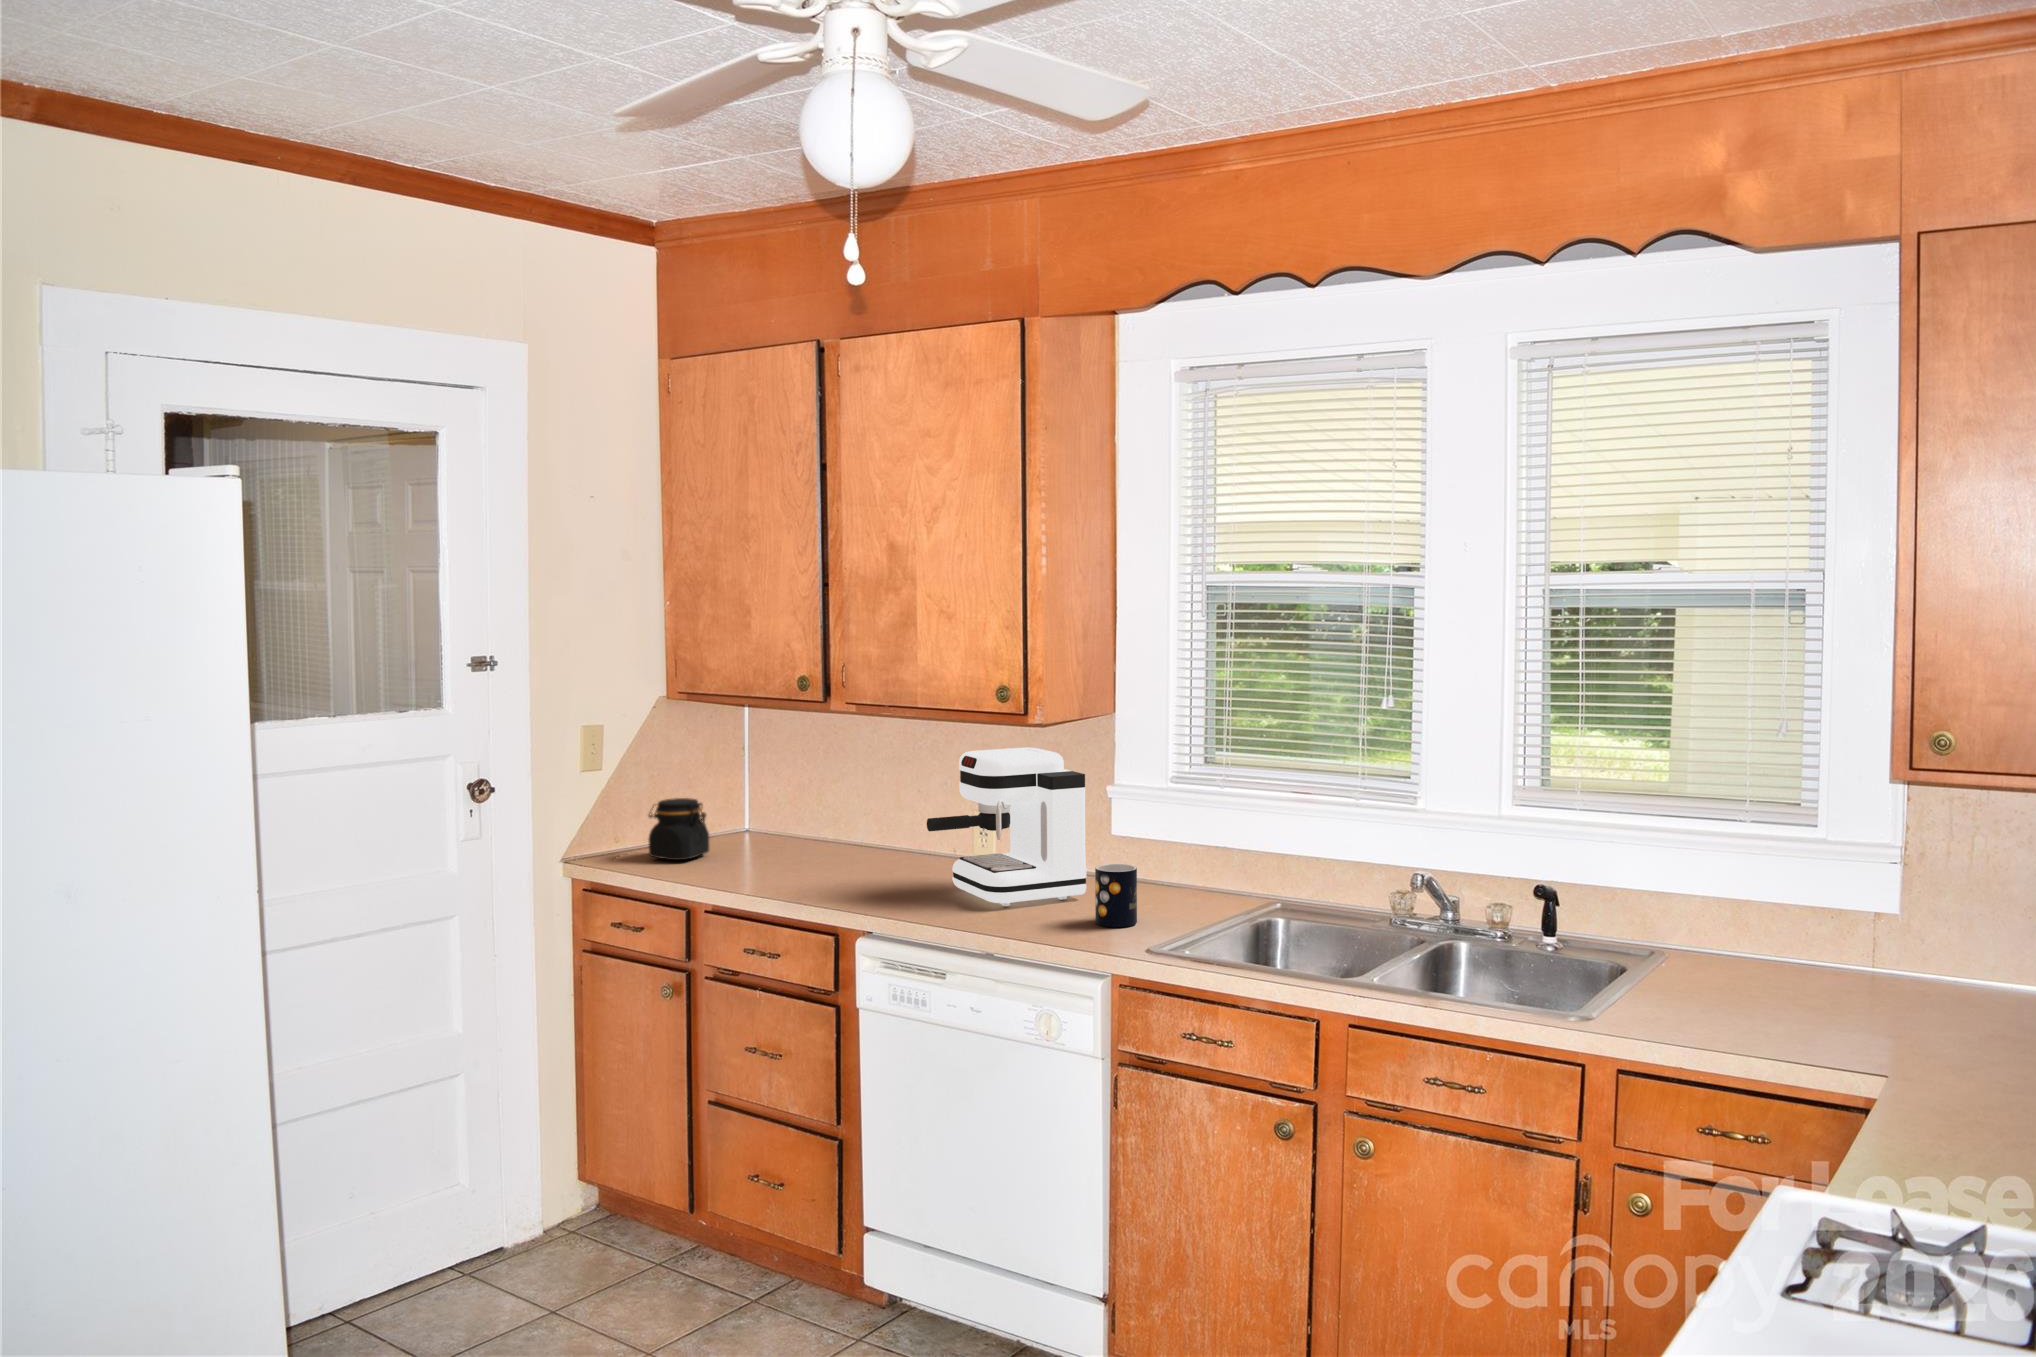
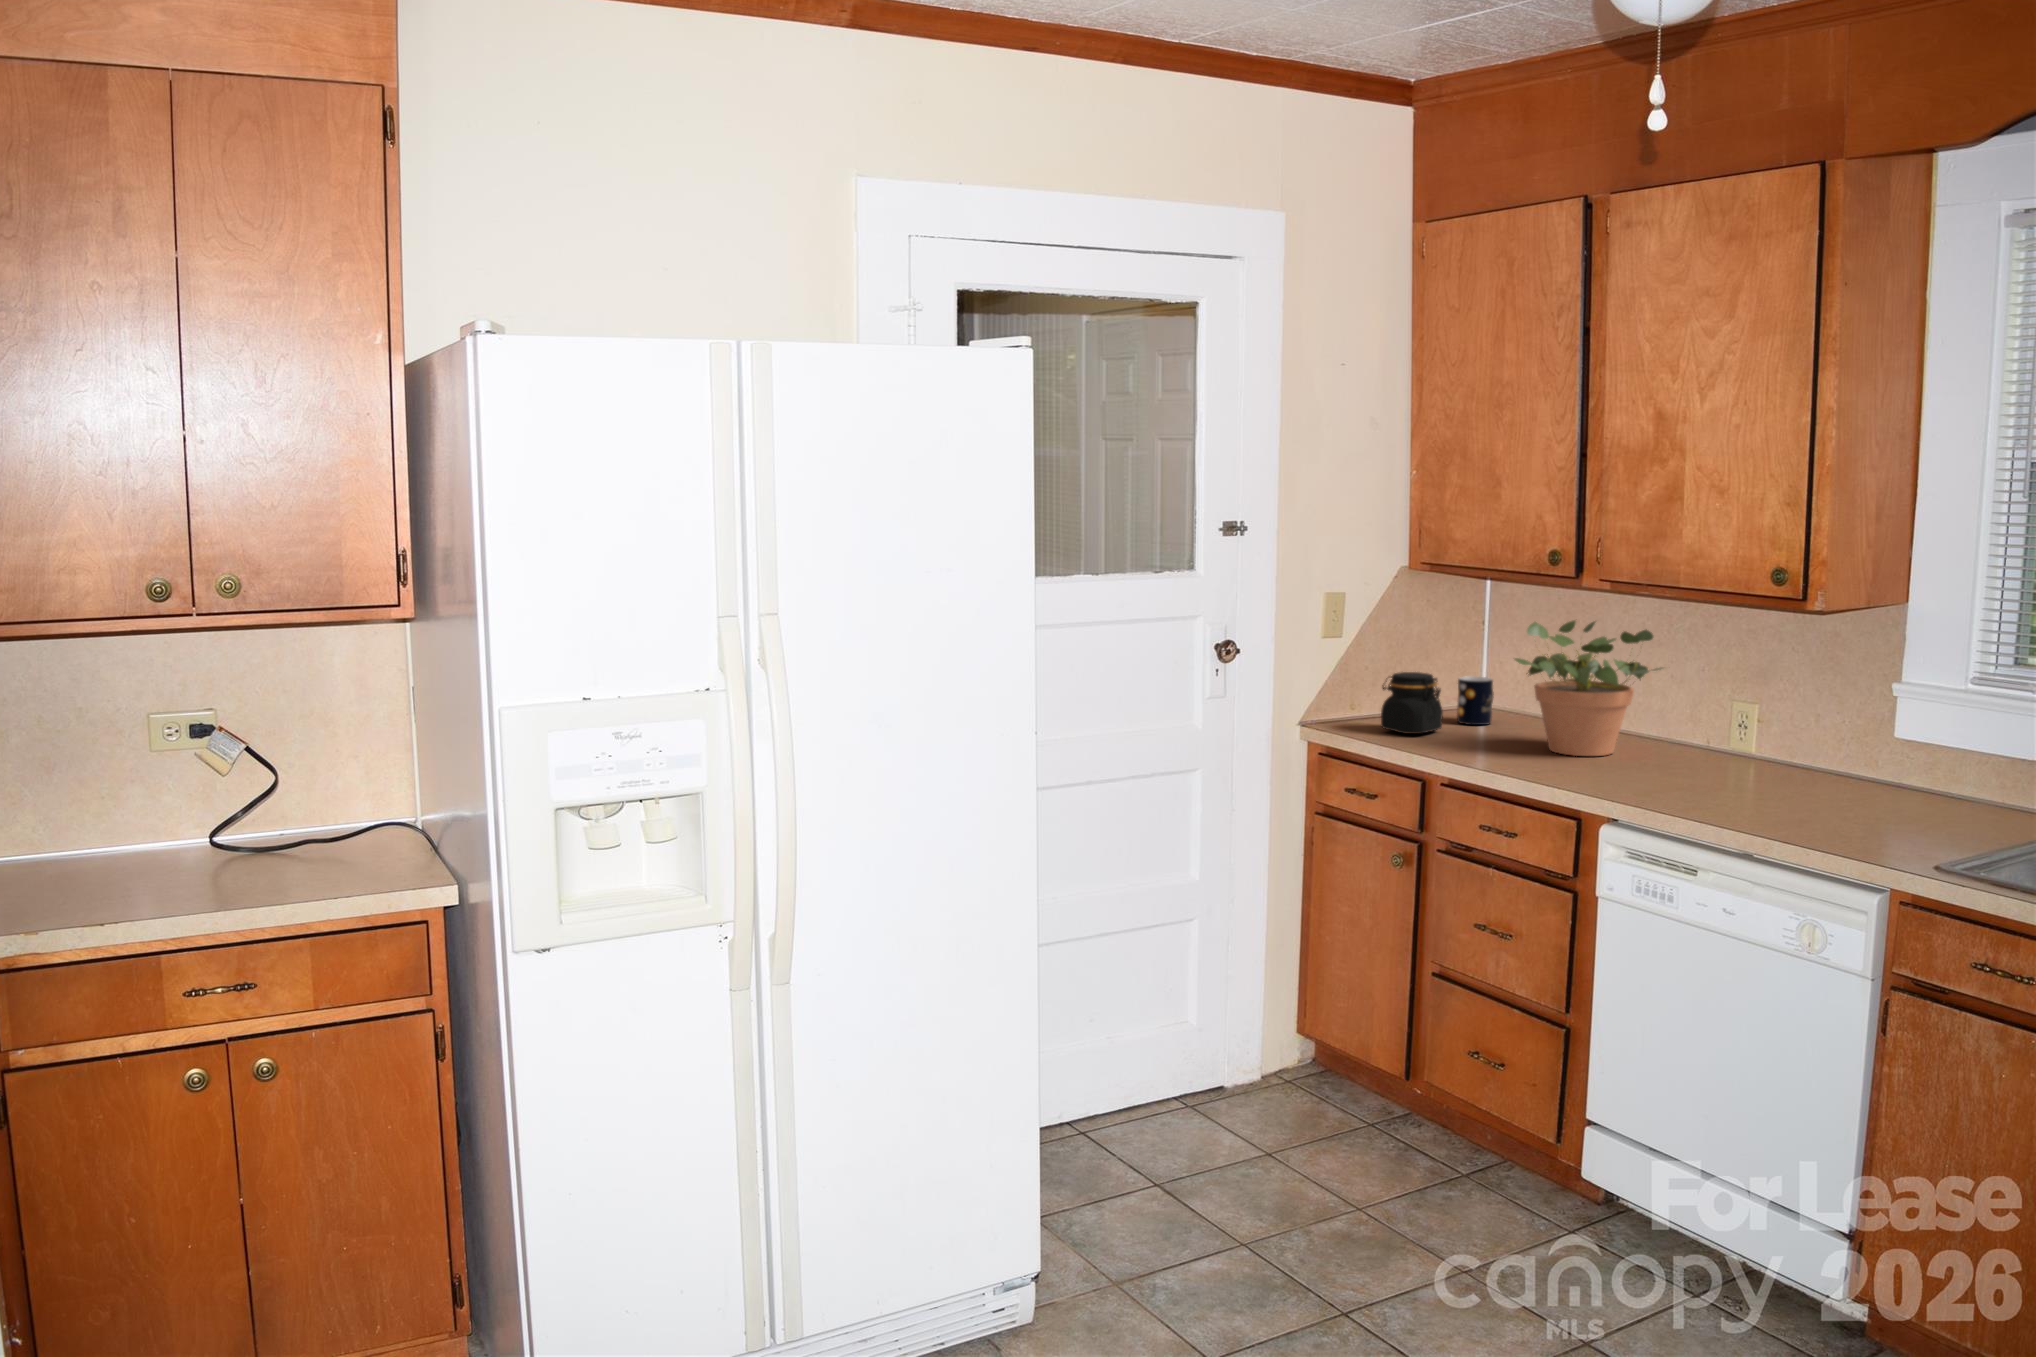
potted plant: none [772,738,915,870] -> present [1515,620,1662,756]
coffee maker: present [927,748,1086,906] -> none [1682,639,1874,808]
mug: present [1095,864,1137,927] -> present [1457,676,1494,725]

